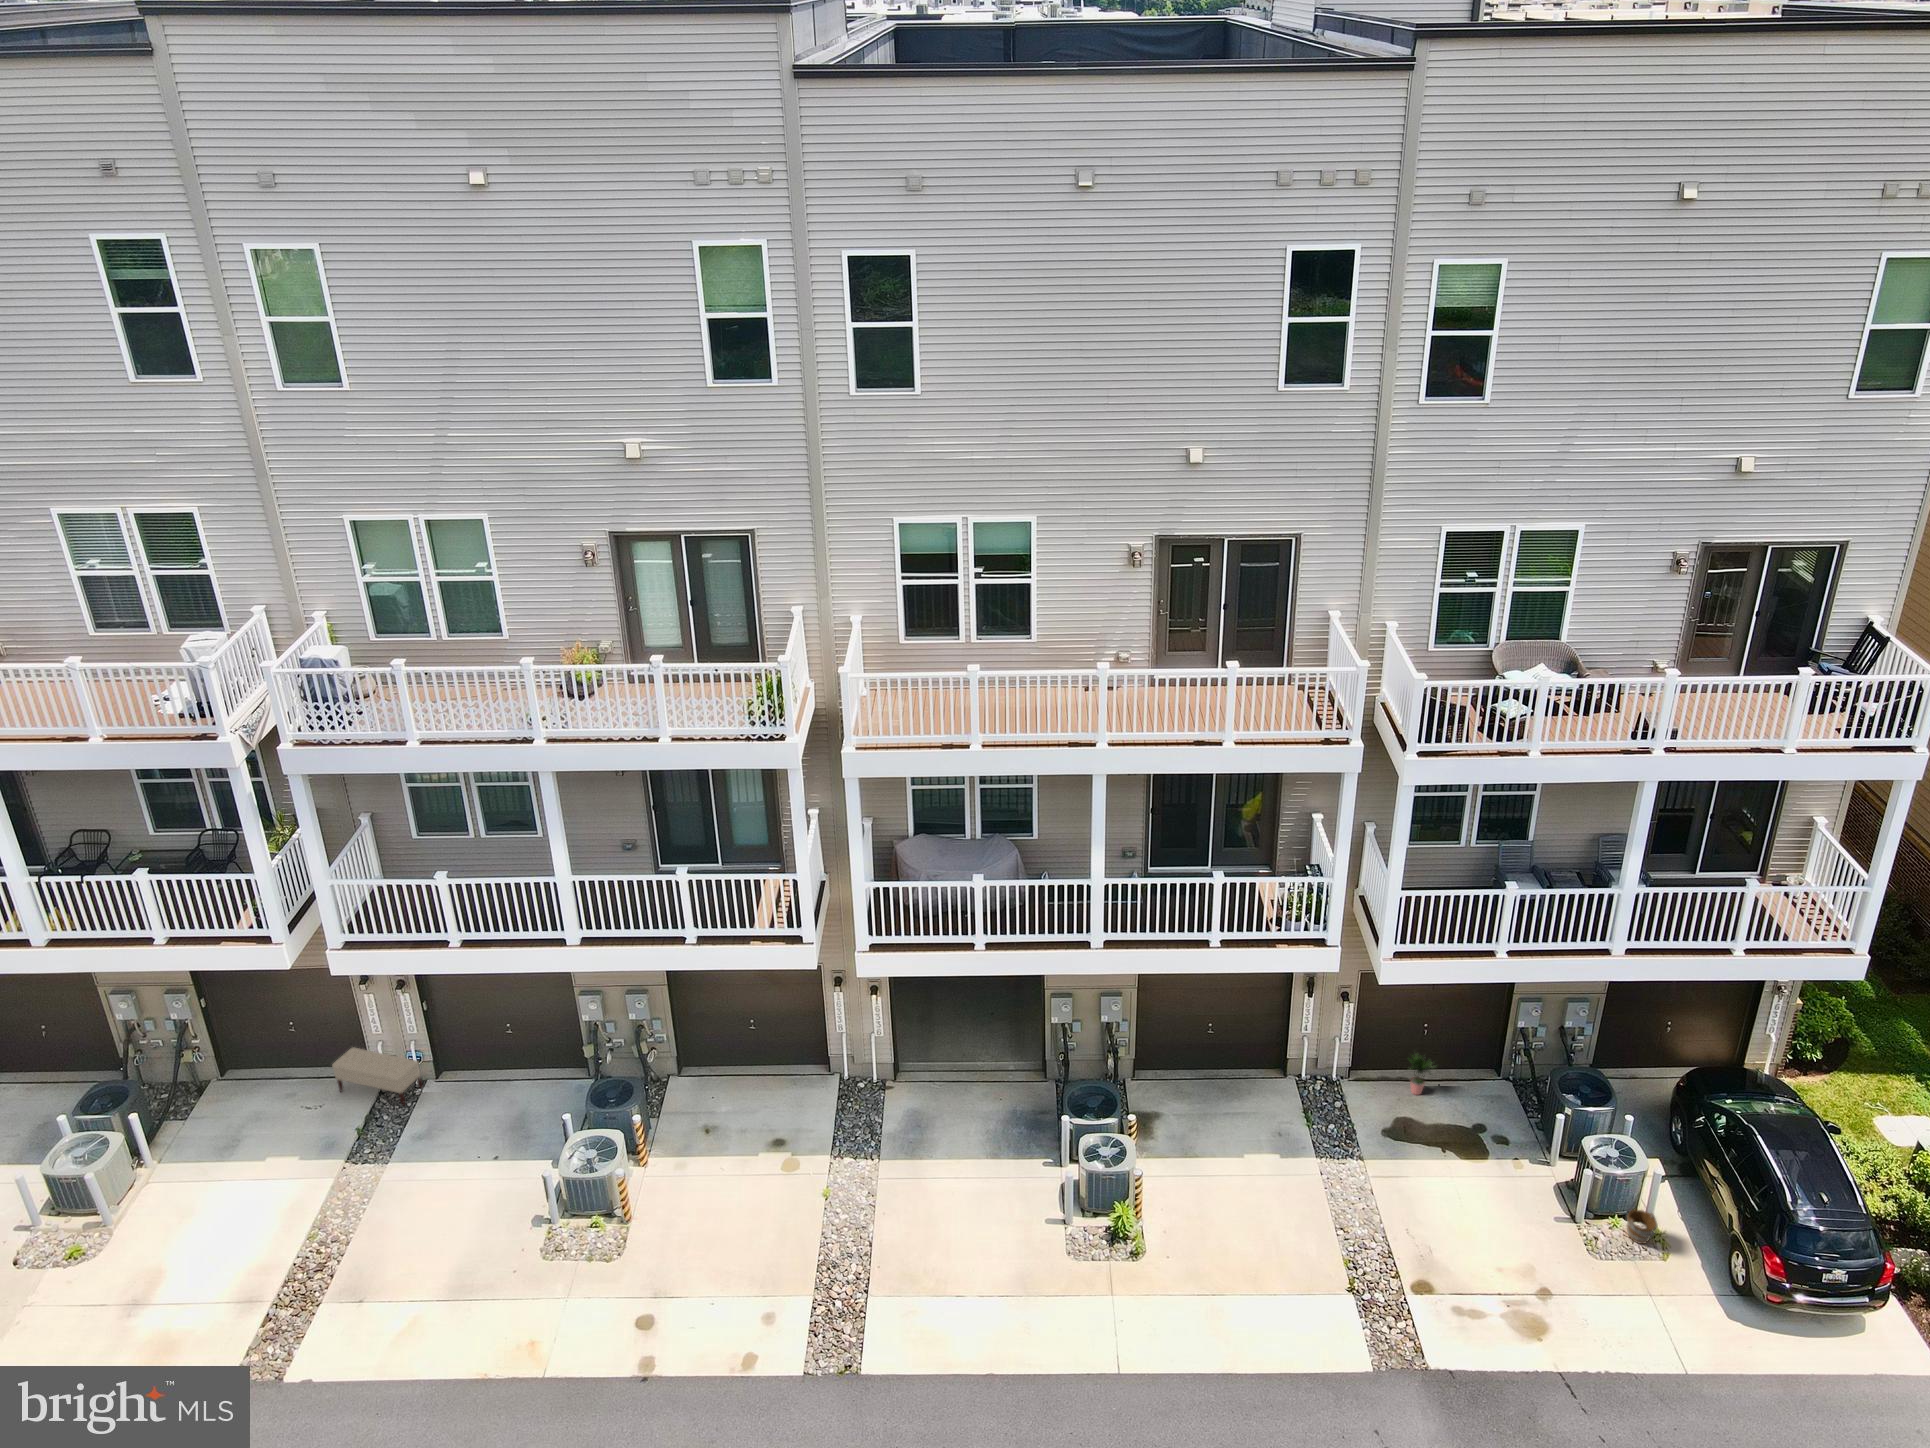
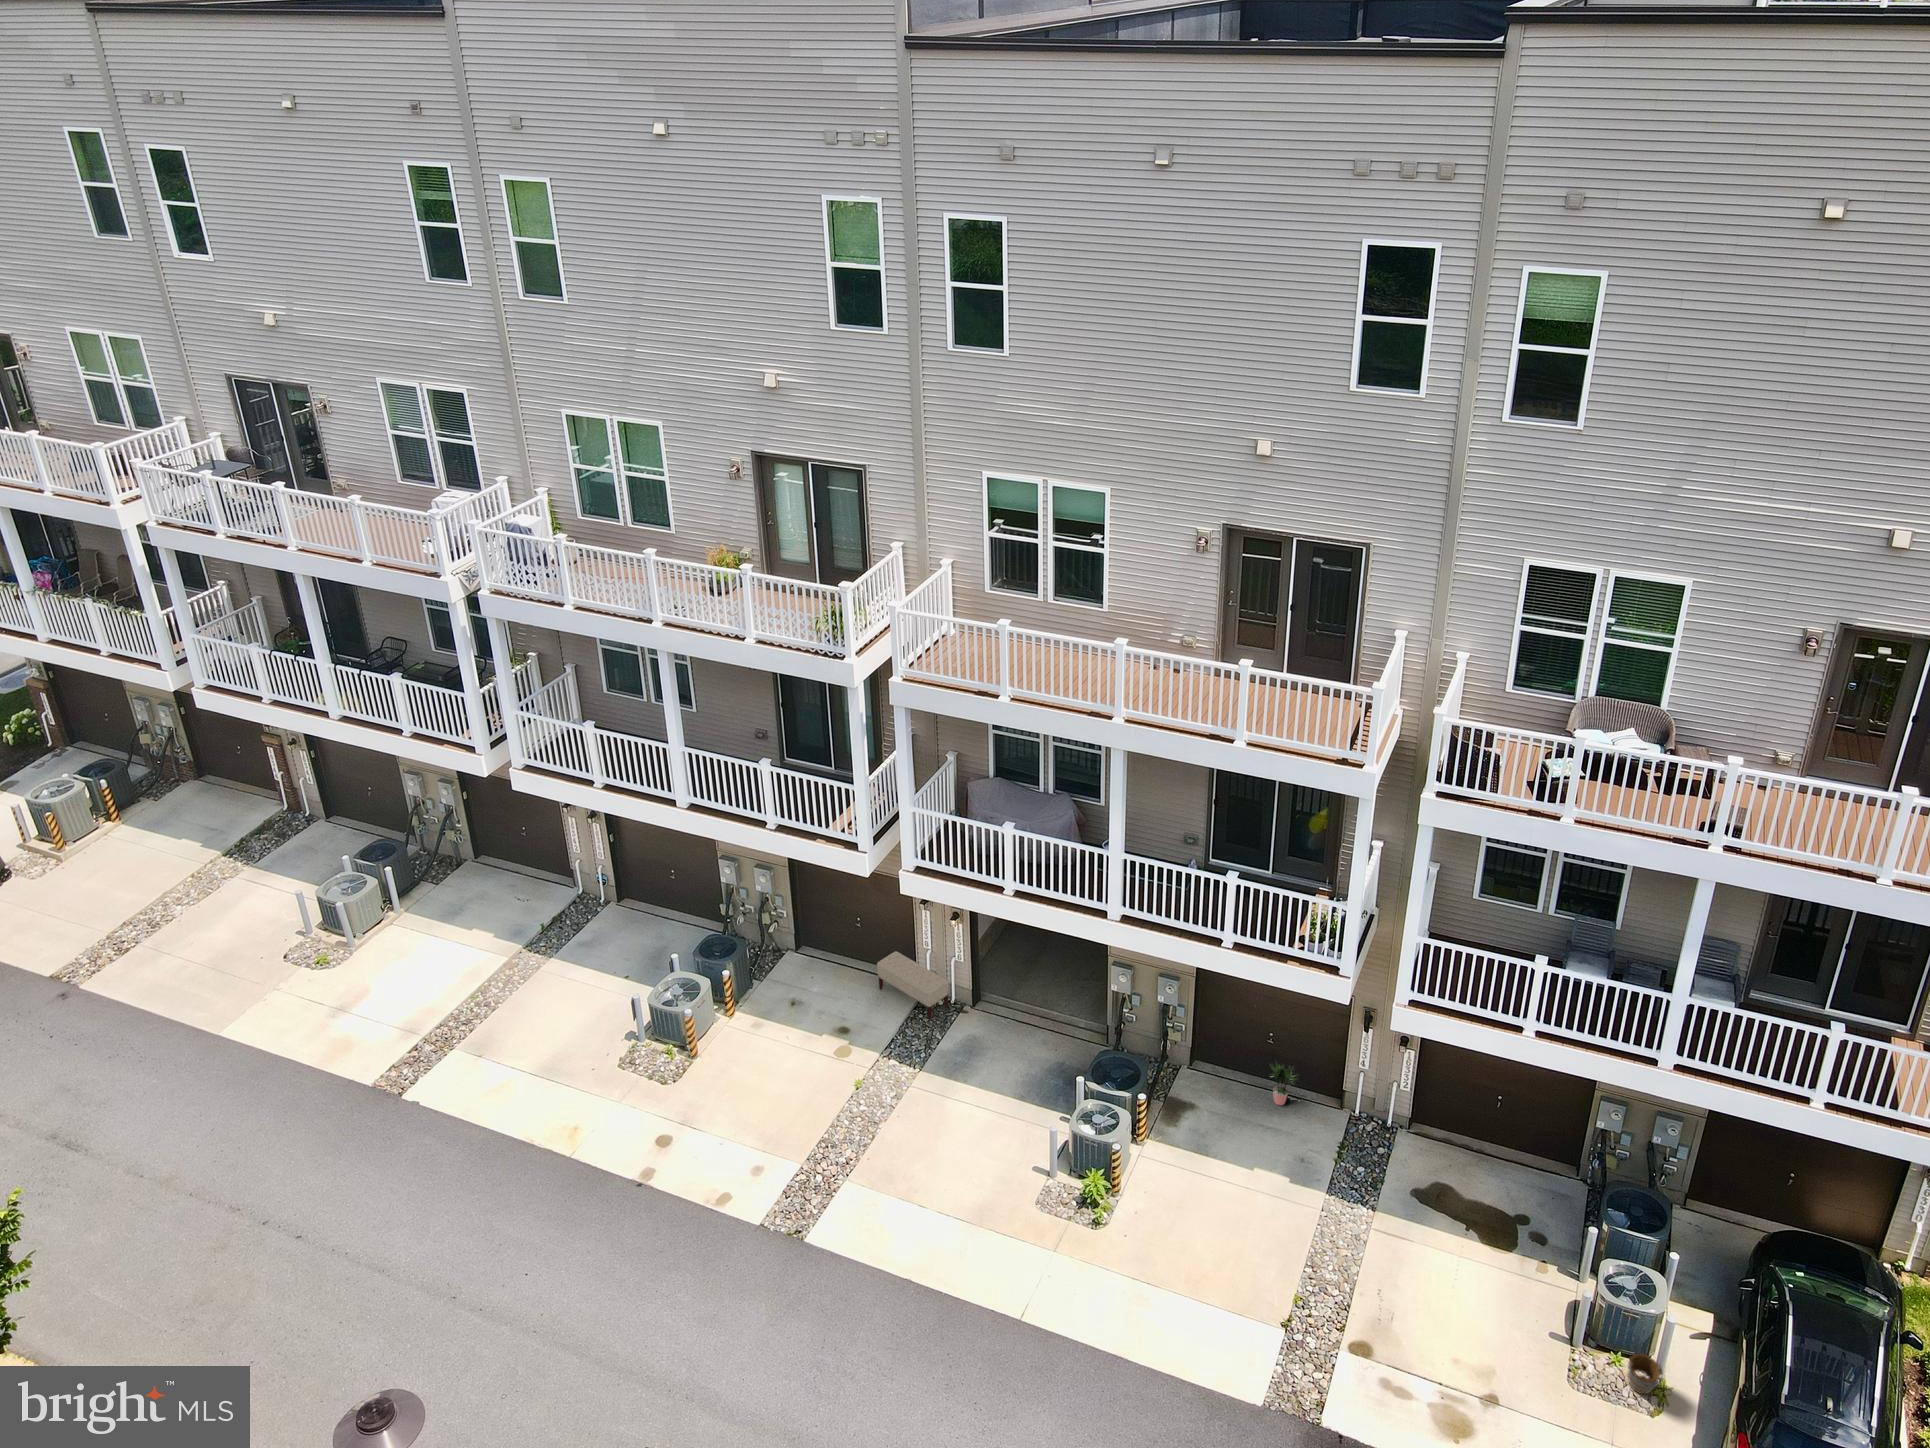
bench: present [332,1048,423,1106] -> present [877,951,949,1019]
potted plant: present [1409,1054,1437,1095] -> present [1269,1063,1299,1105]

